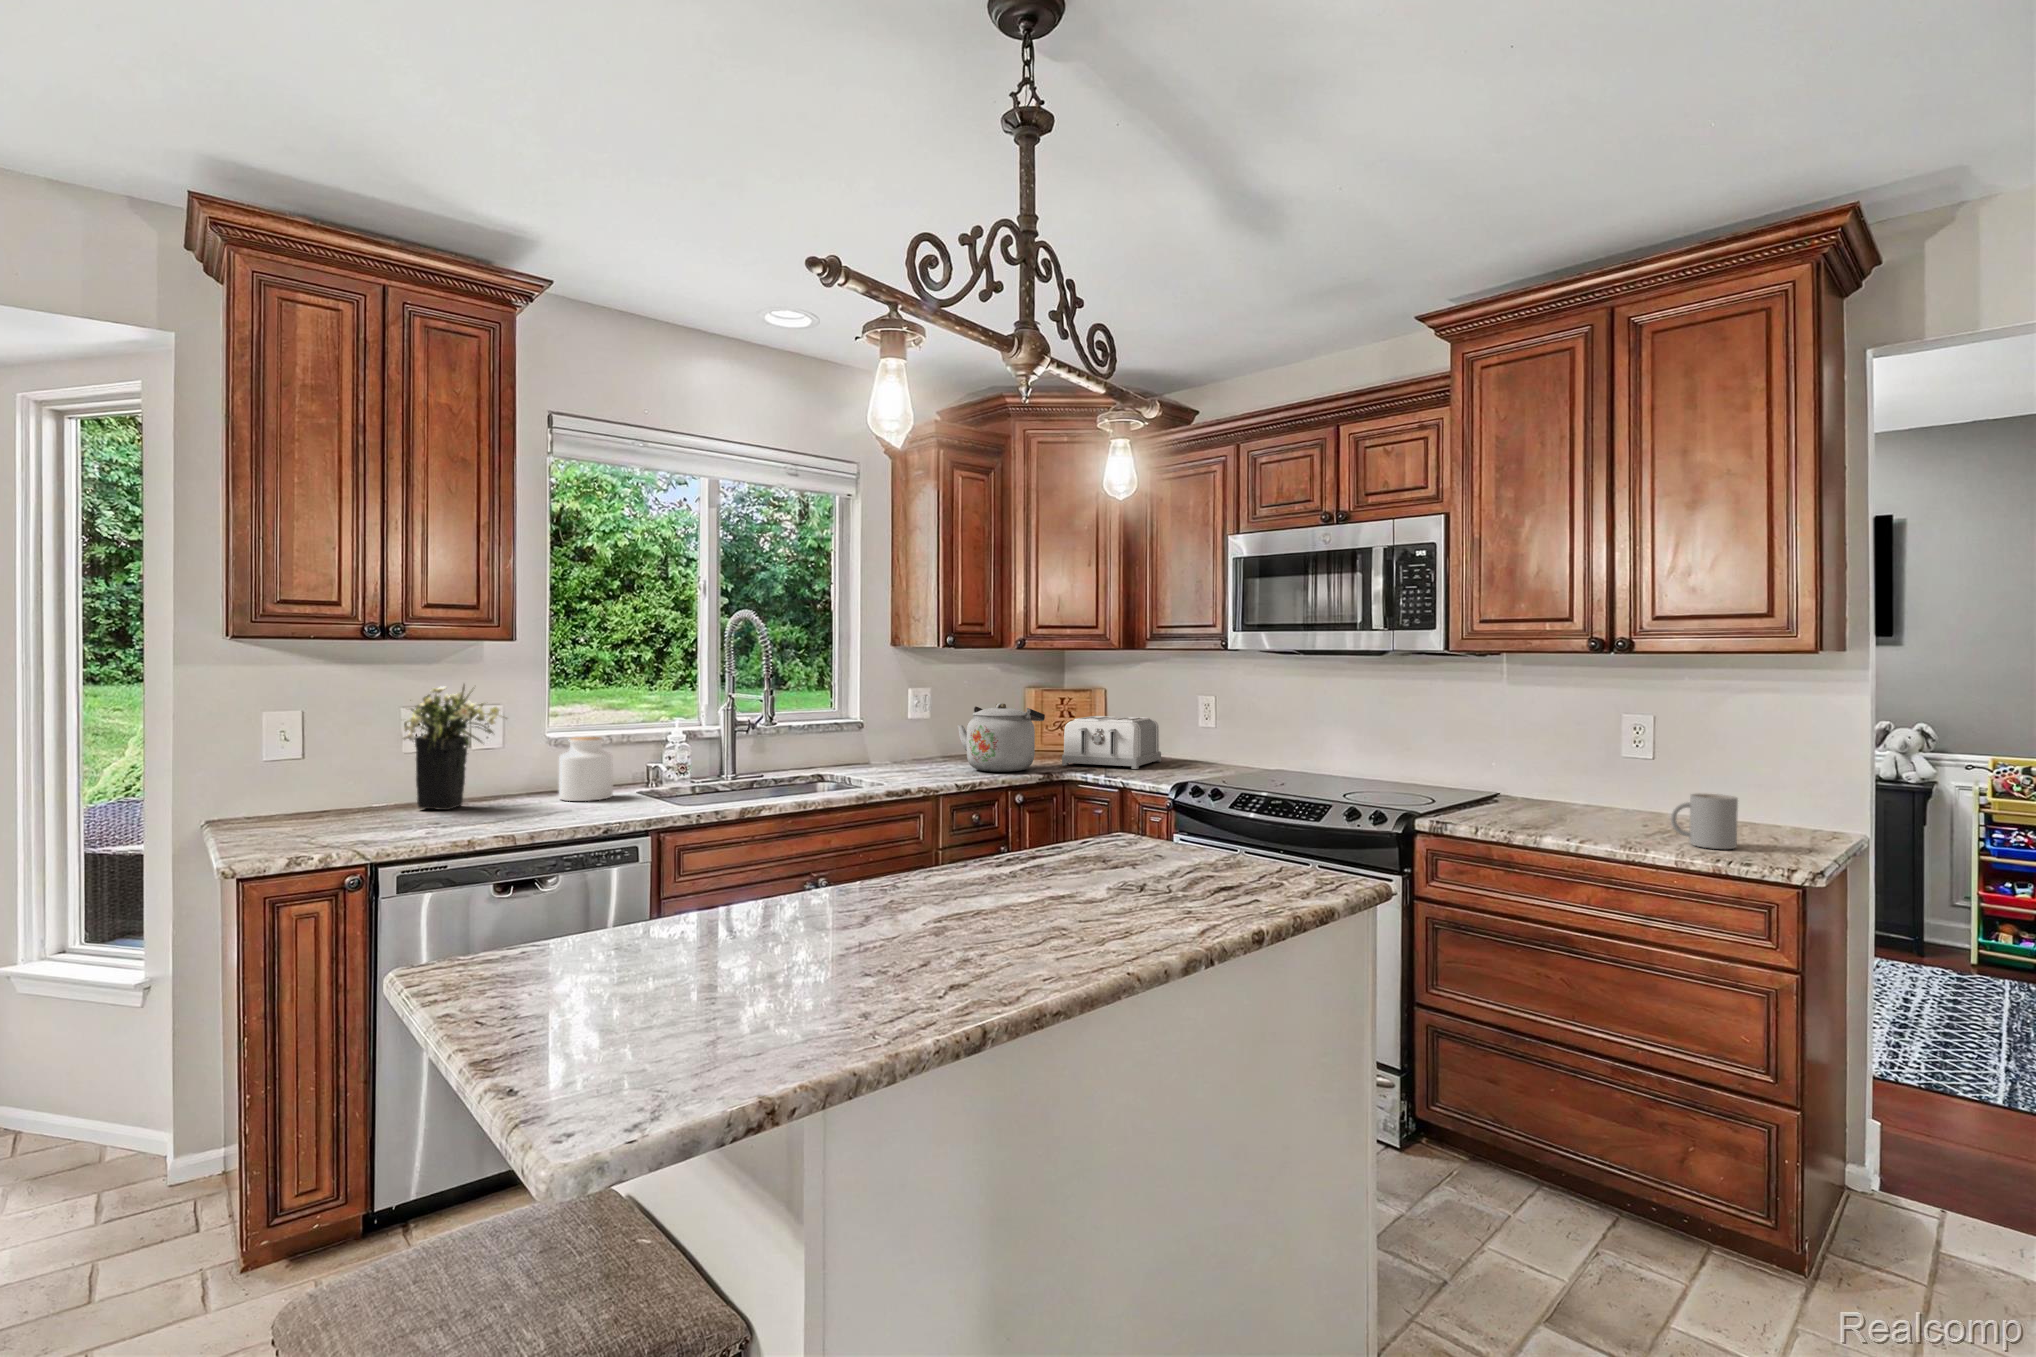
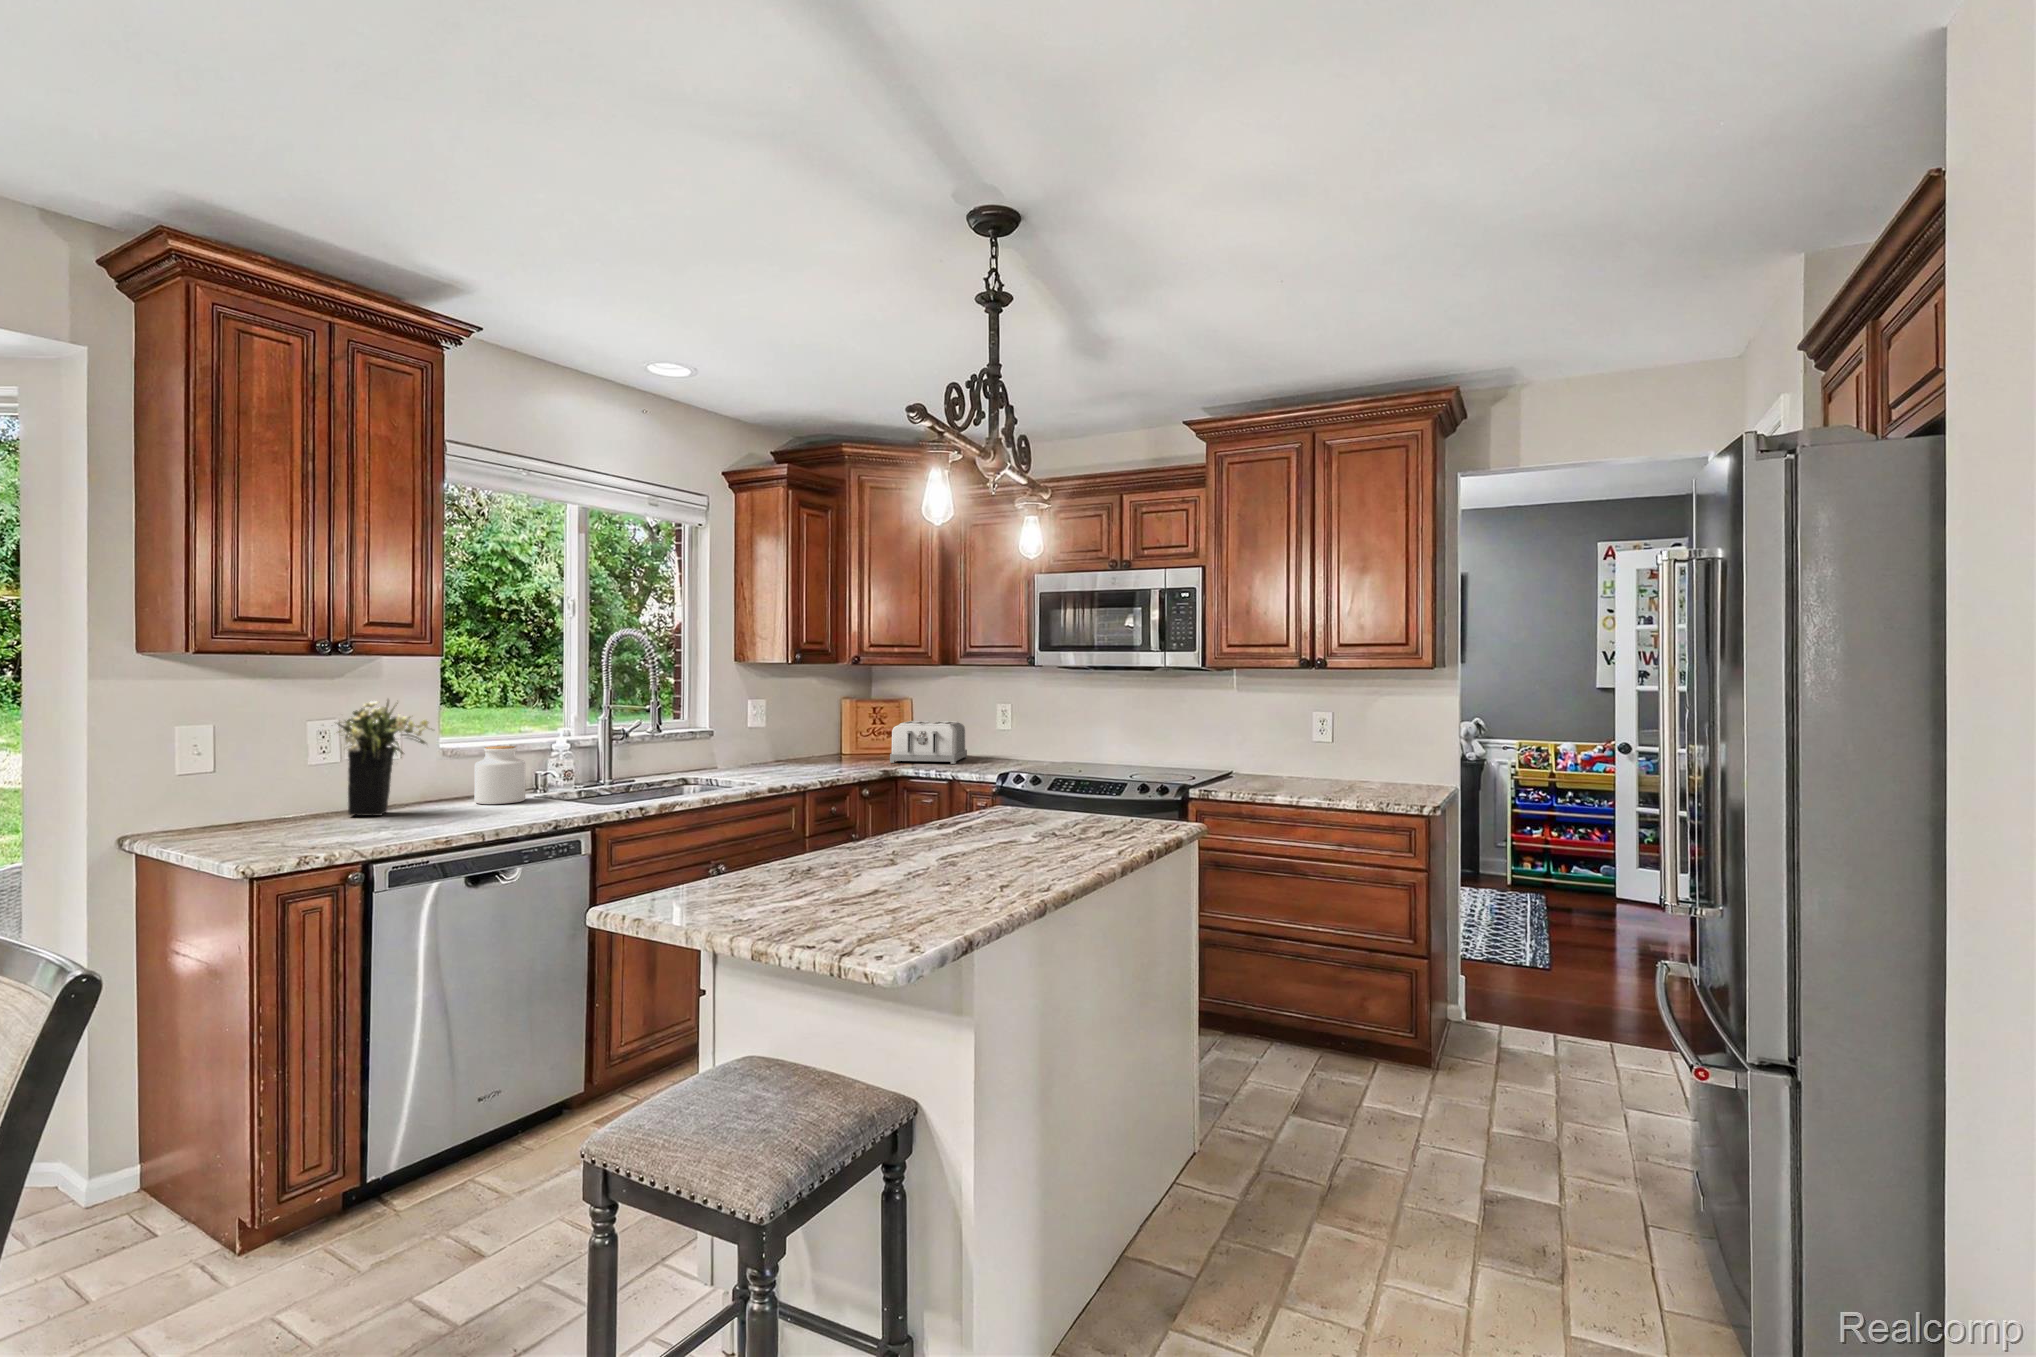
kettle: present [958,703,1045,772] -> none [803,711,879,769]
mug: present [1671,794,1738,849] -> none [1354,765,1393,801]

